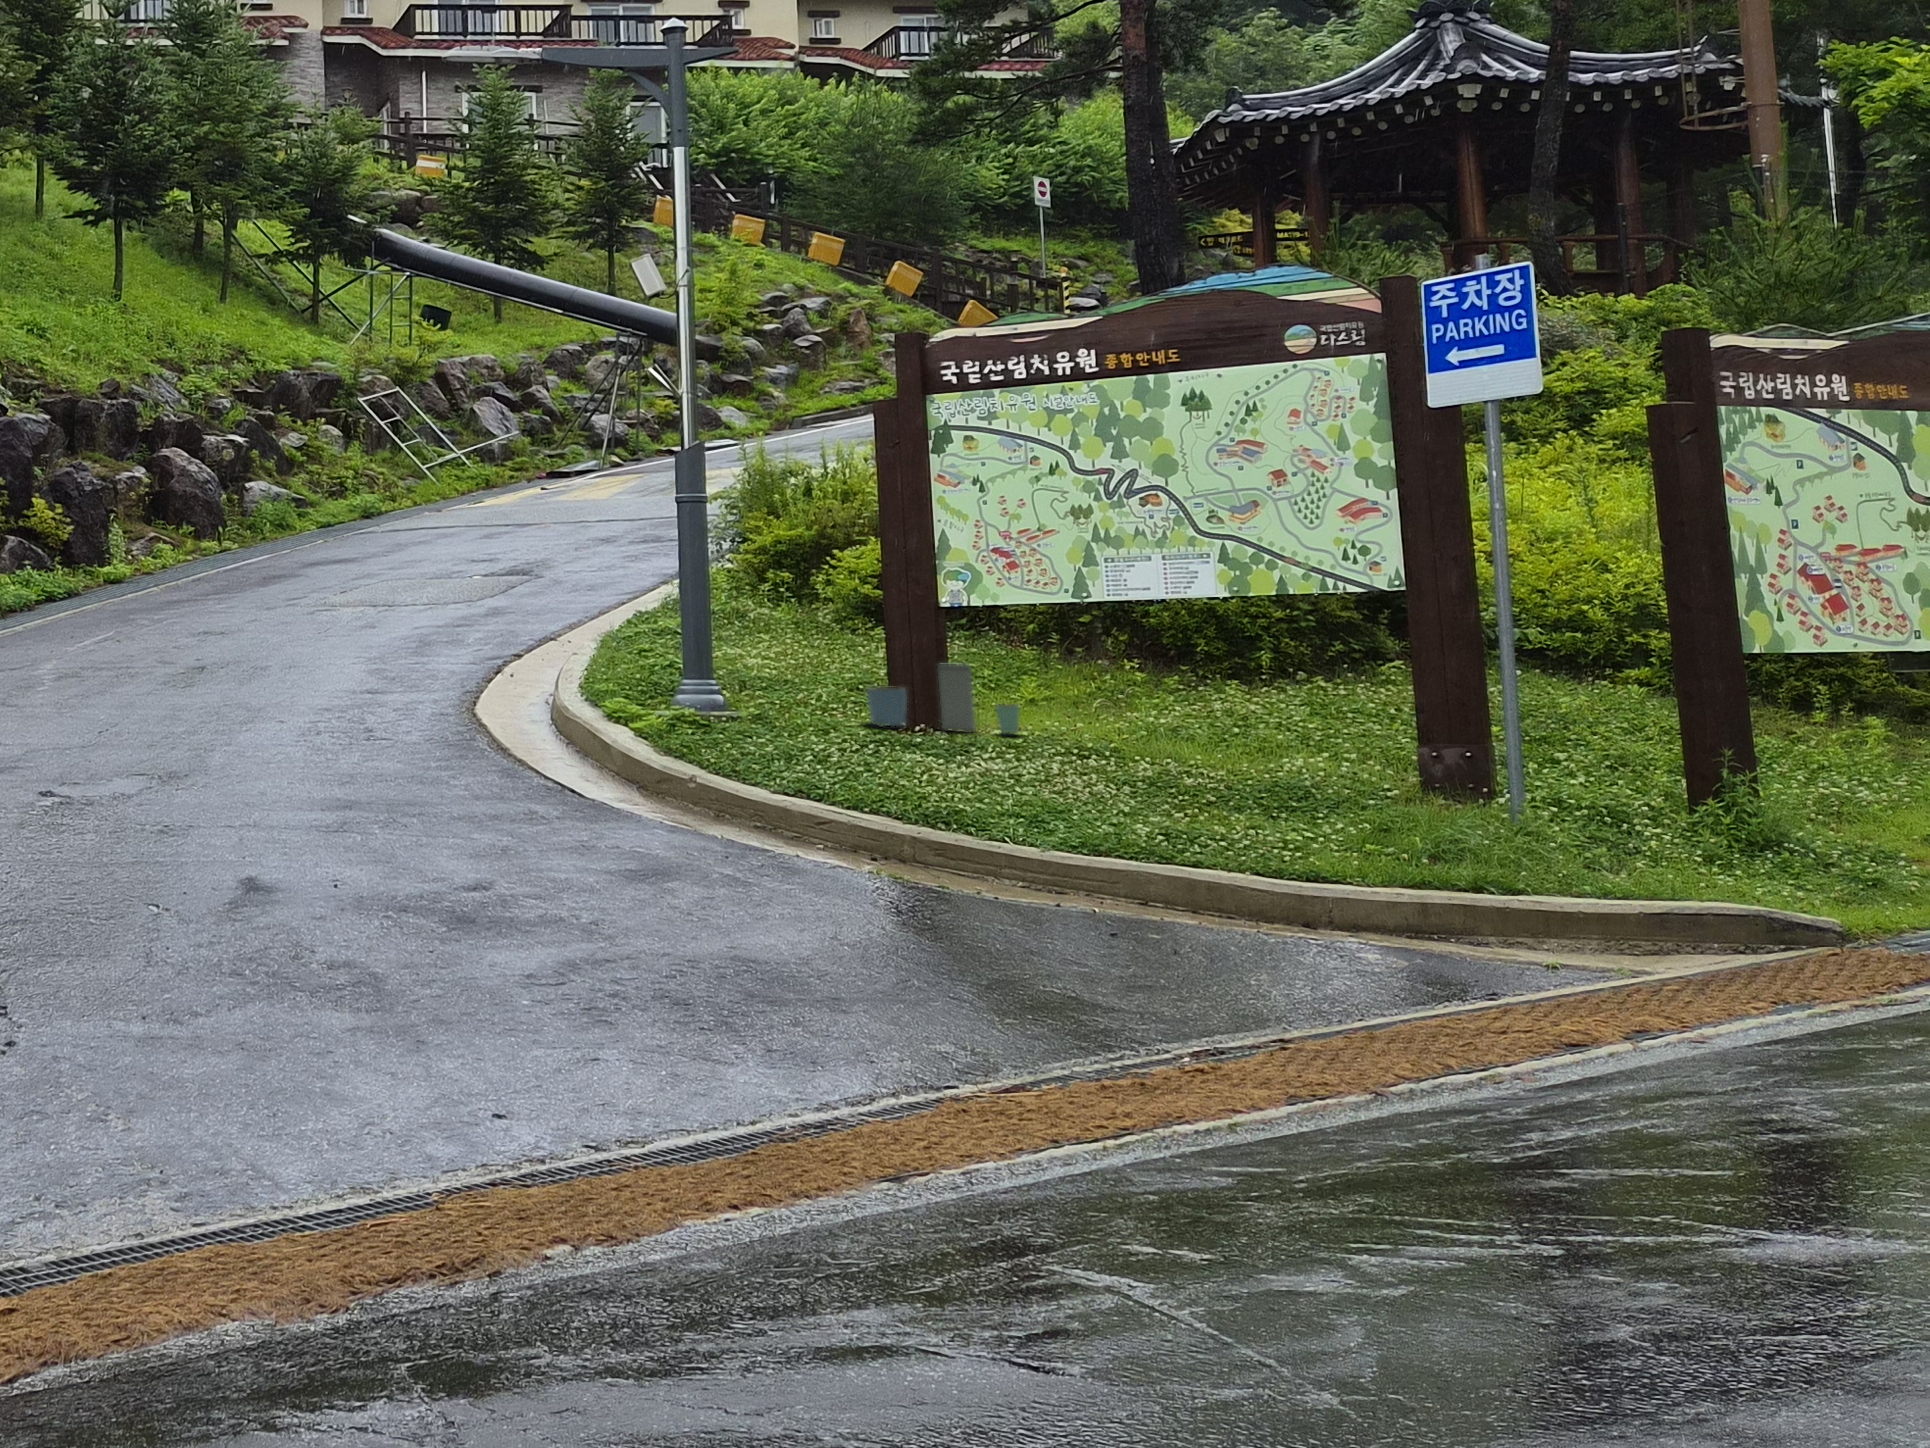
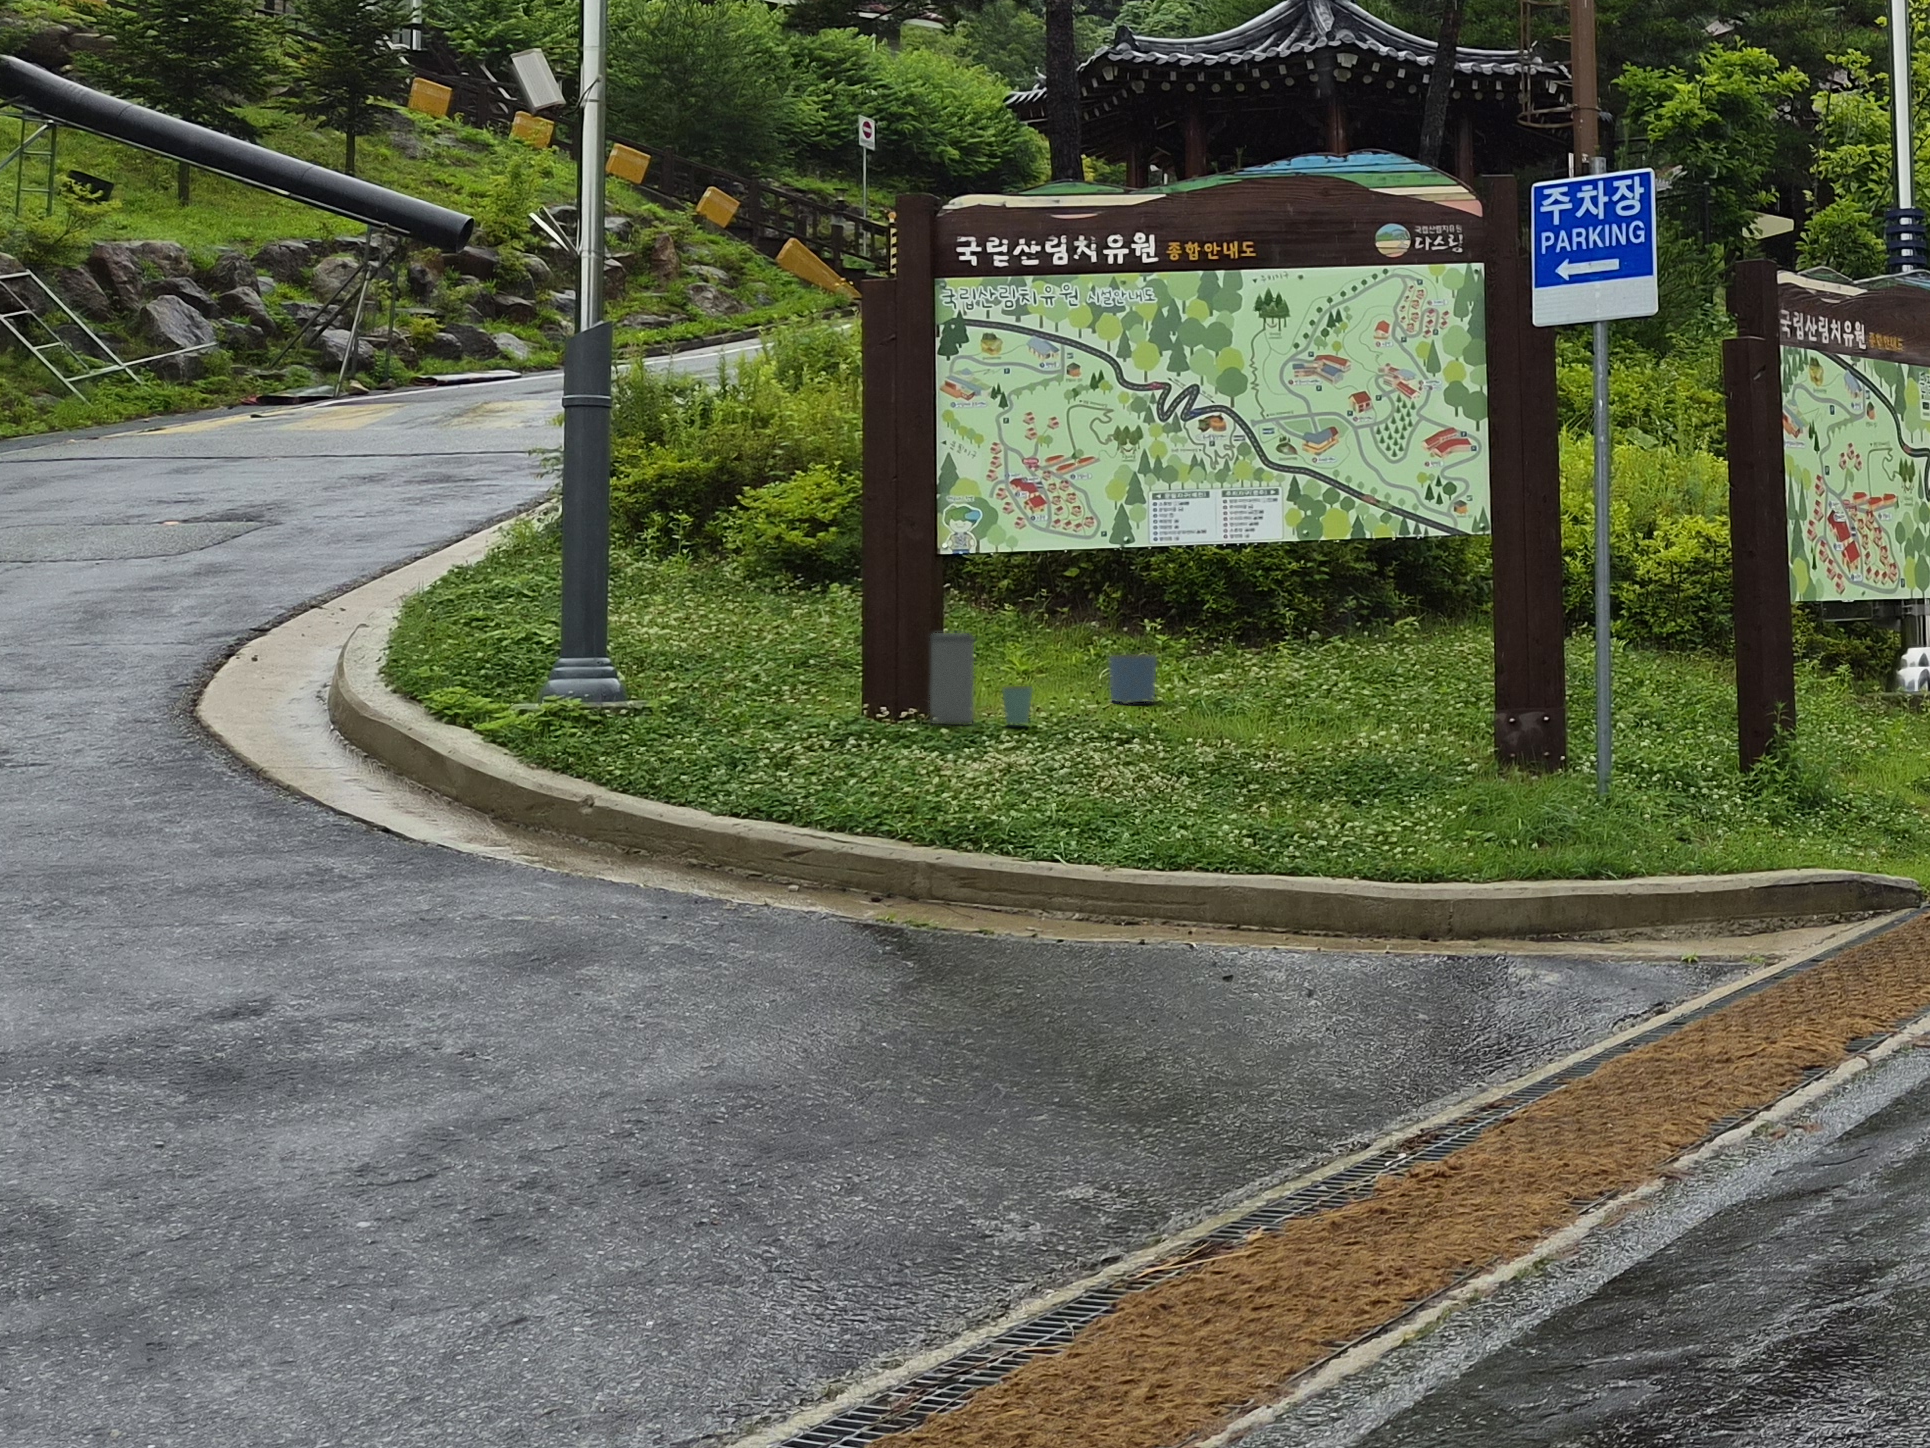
planter: present [867,686,906,727] -> present [1109,654,1156,704]

